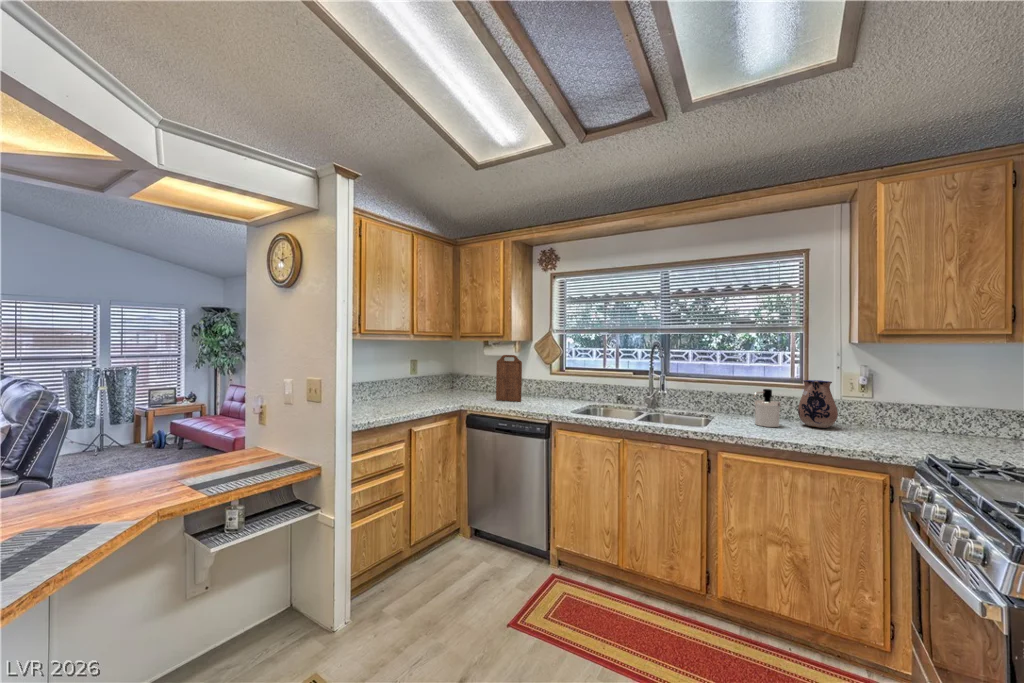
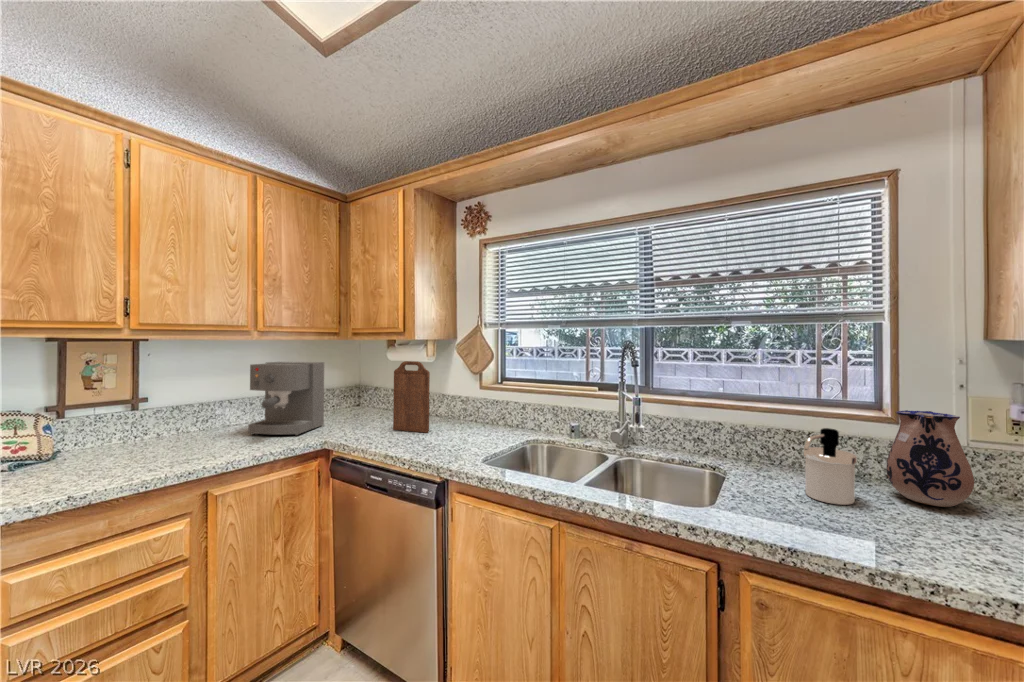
coffee maker: none [405,355,446,402] -> present [248,362,324,436]

